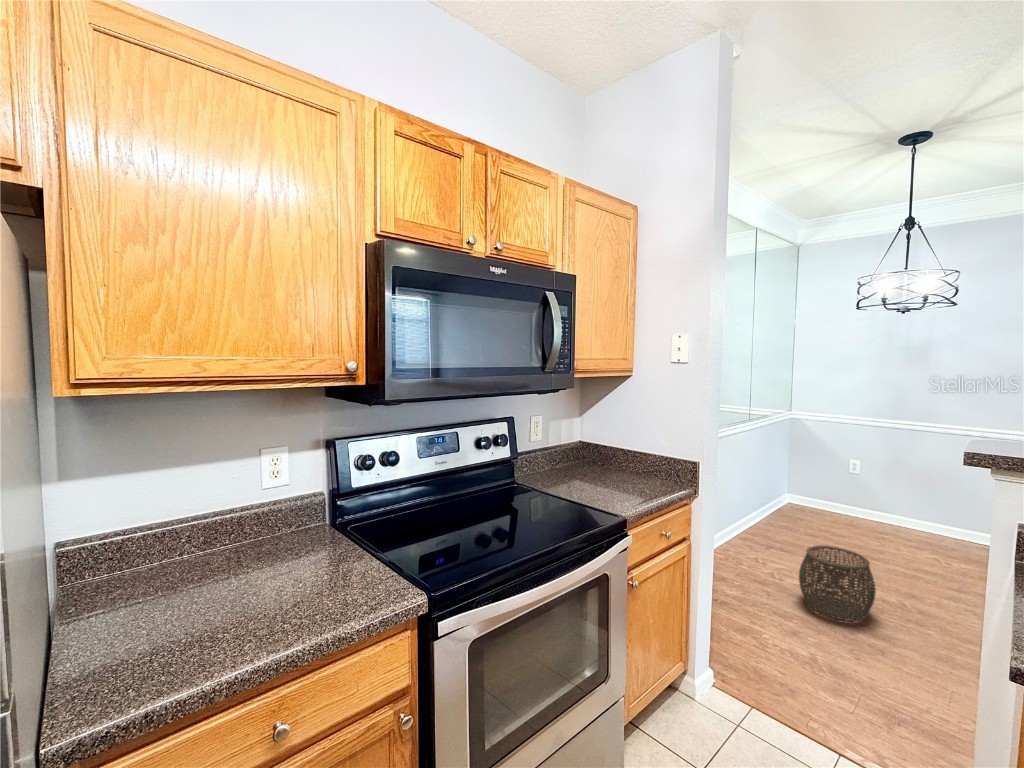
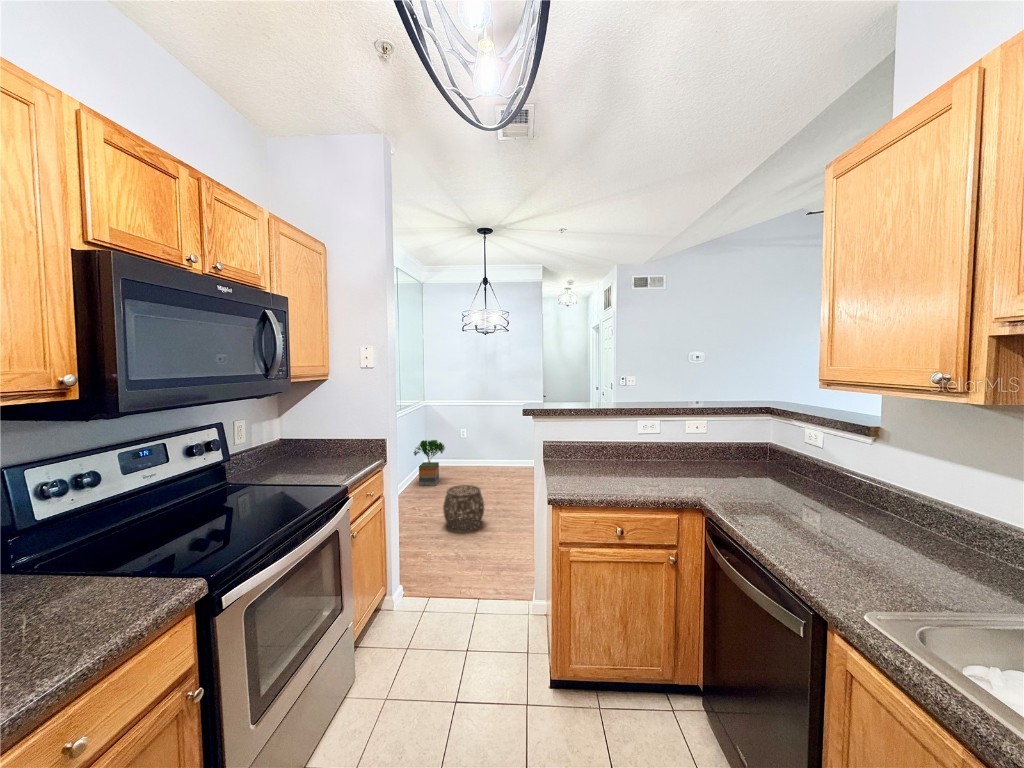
potted tree: none [764,465,819,534] -> present [414,440,445,486]

